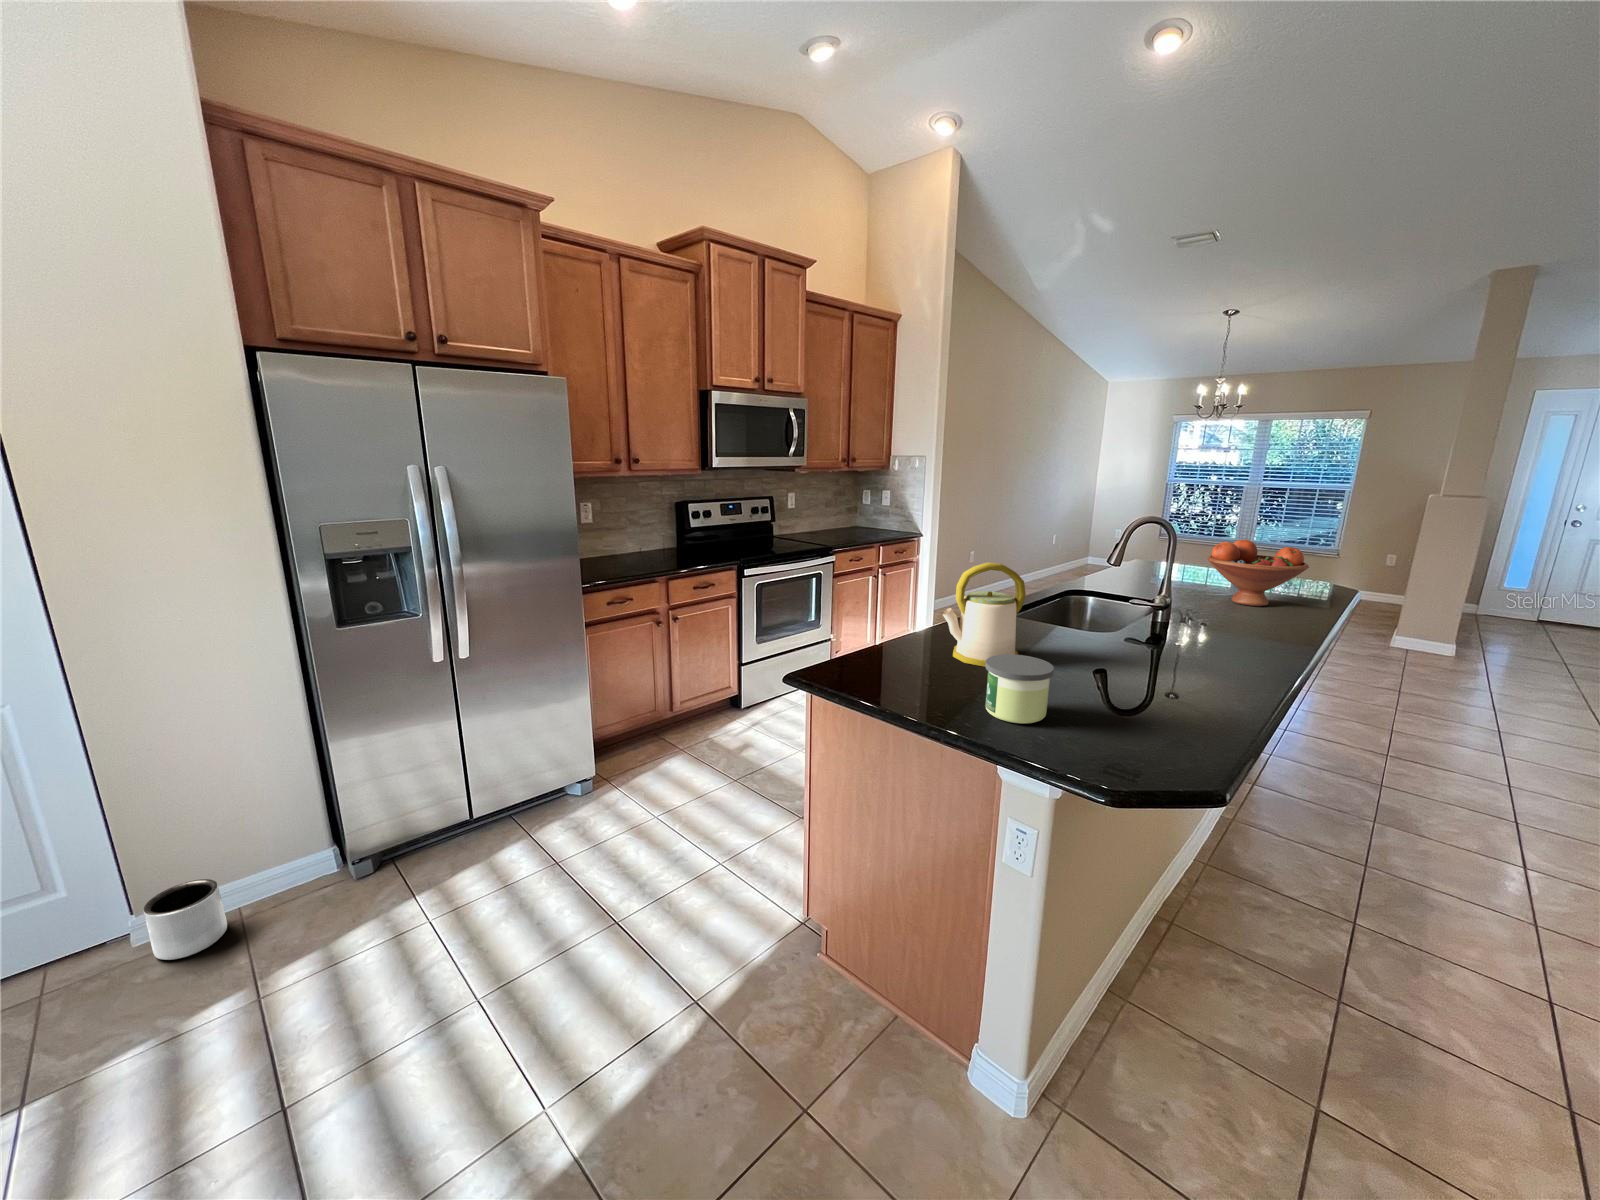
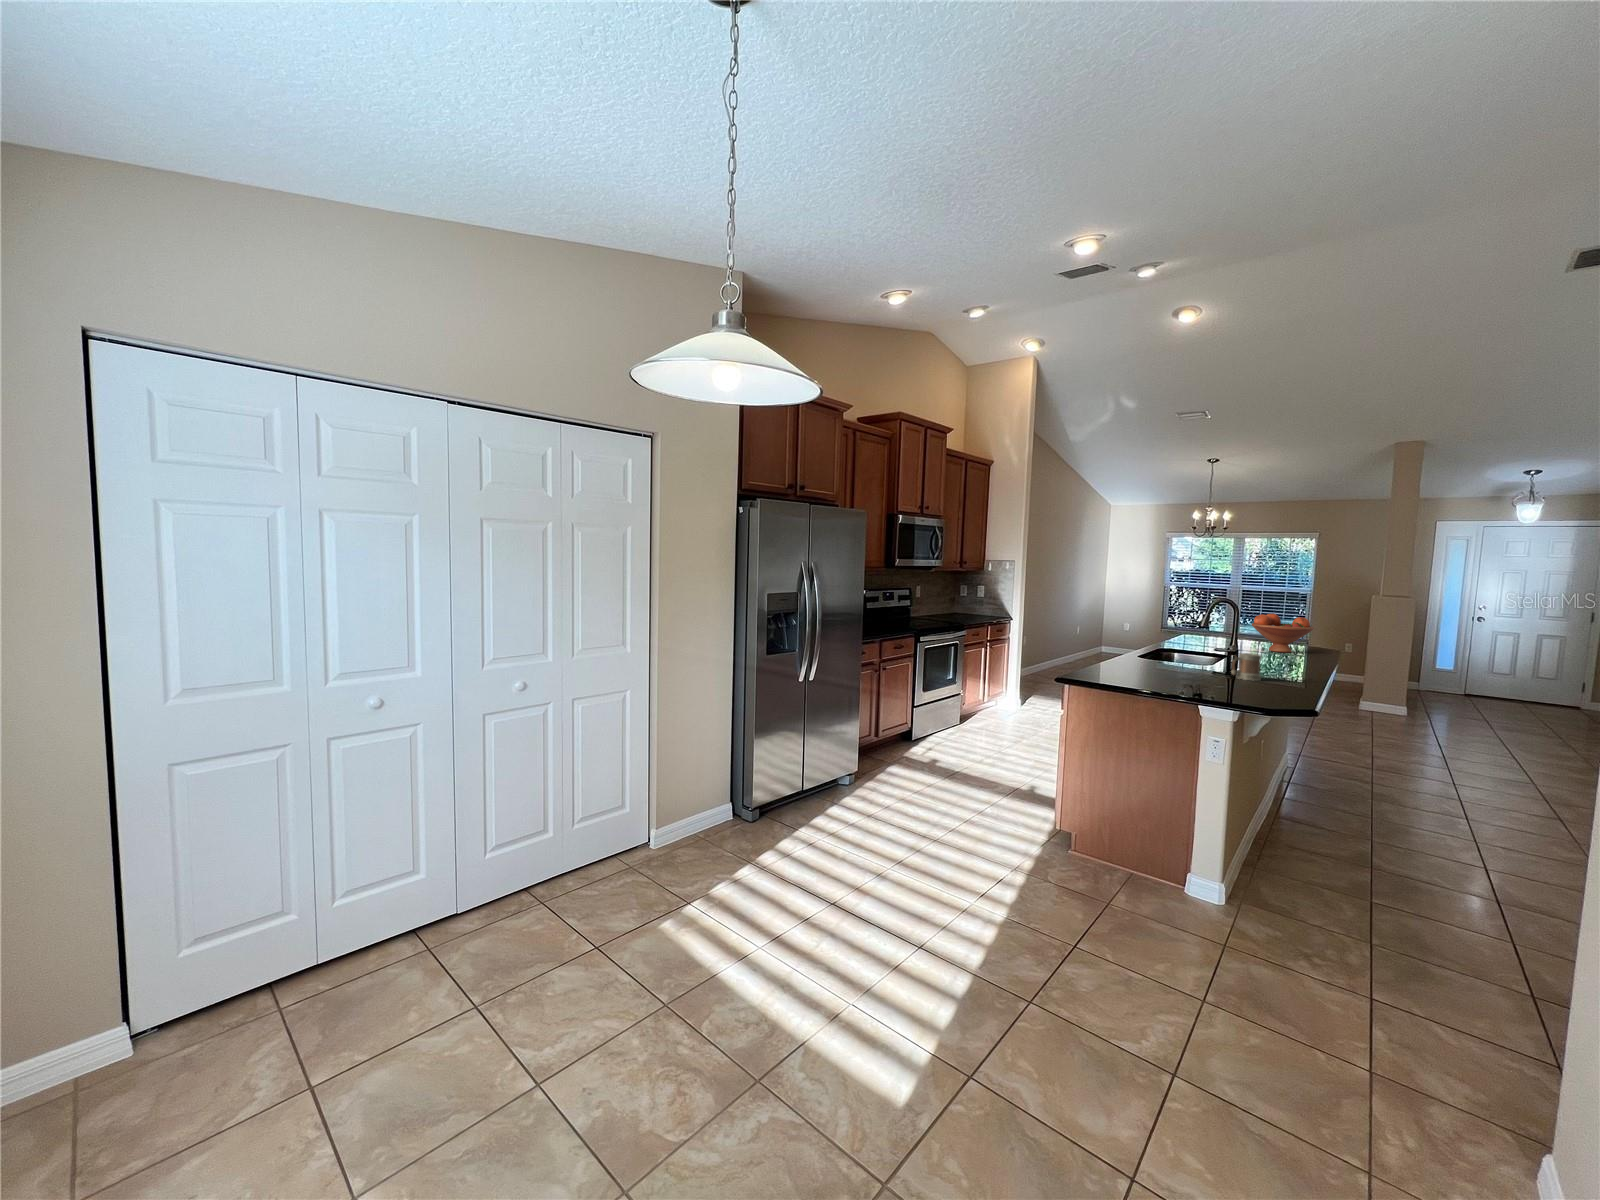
kettle: present [943,562,1026,667] -> none [1139,616,1183,670]
mug: none [1087,646,1149,708] -> present [1231,653,1261,681]
candle: present [985,654,1054,723] -> none [1189,654,1225,683]
planter: present [143,879,227,960] -> none [671,809,705,853]

